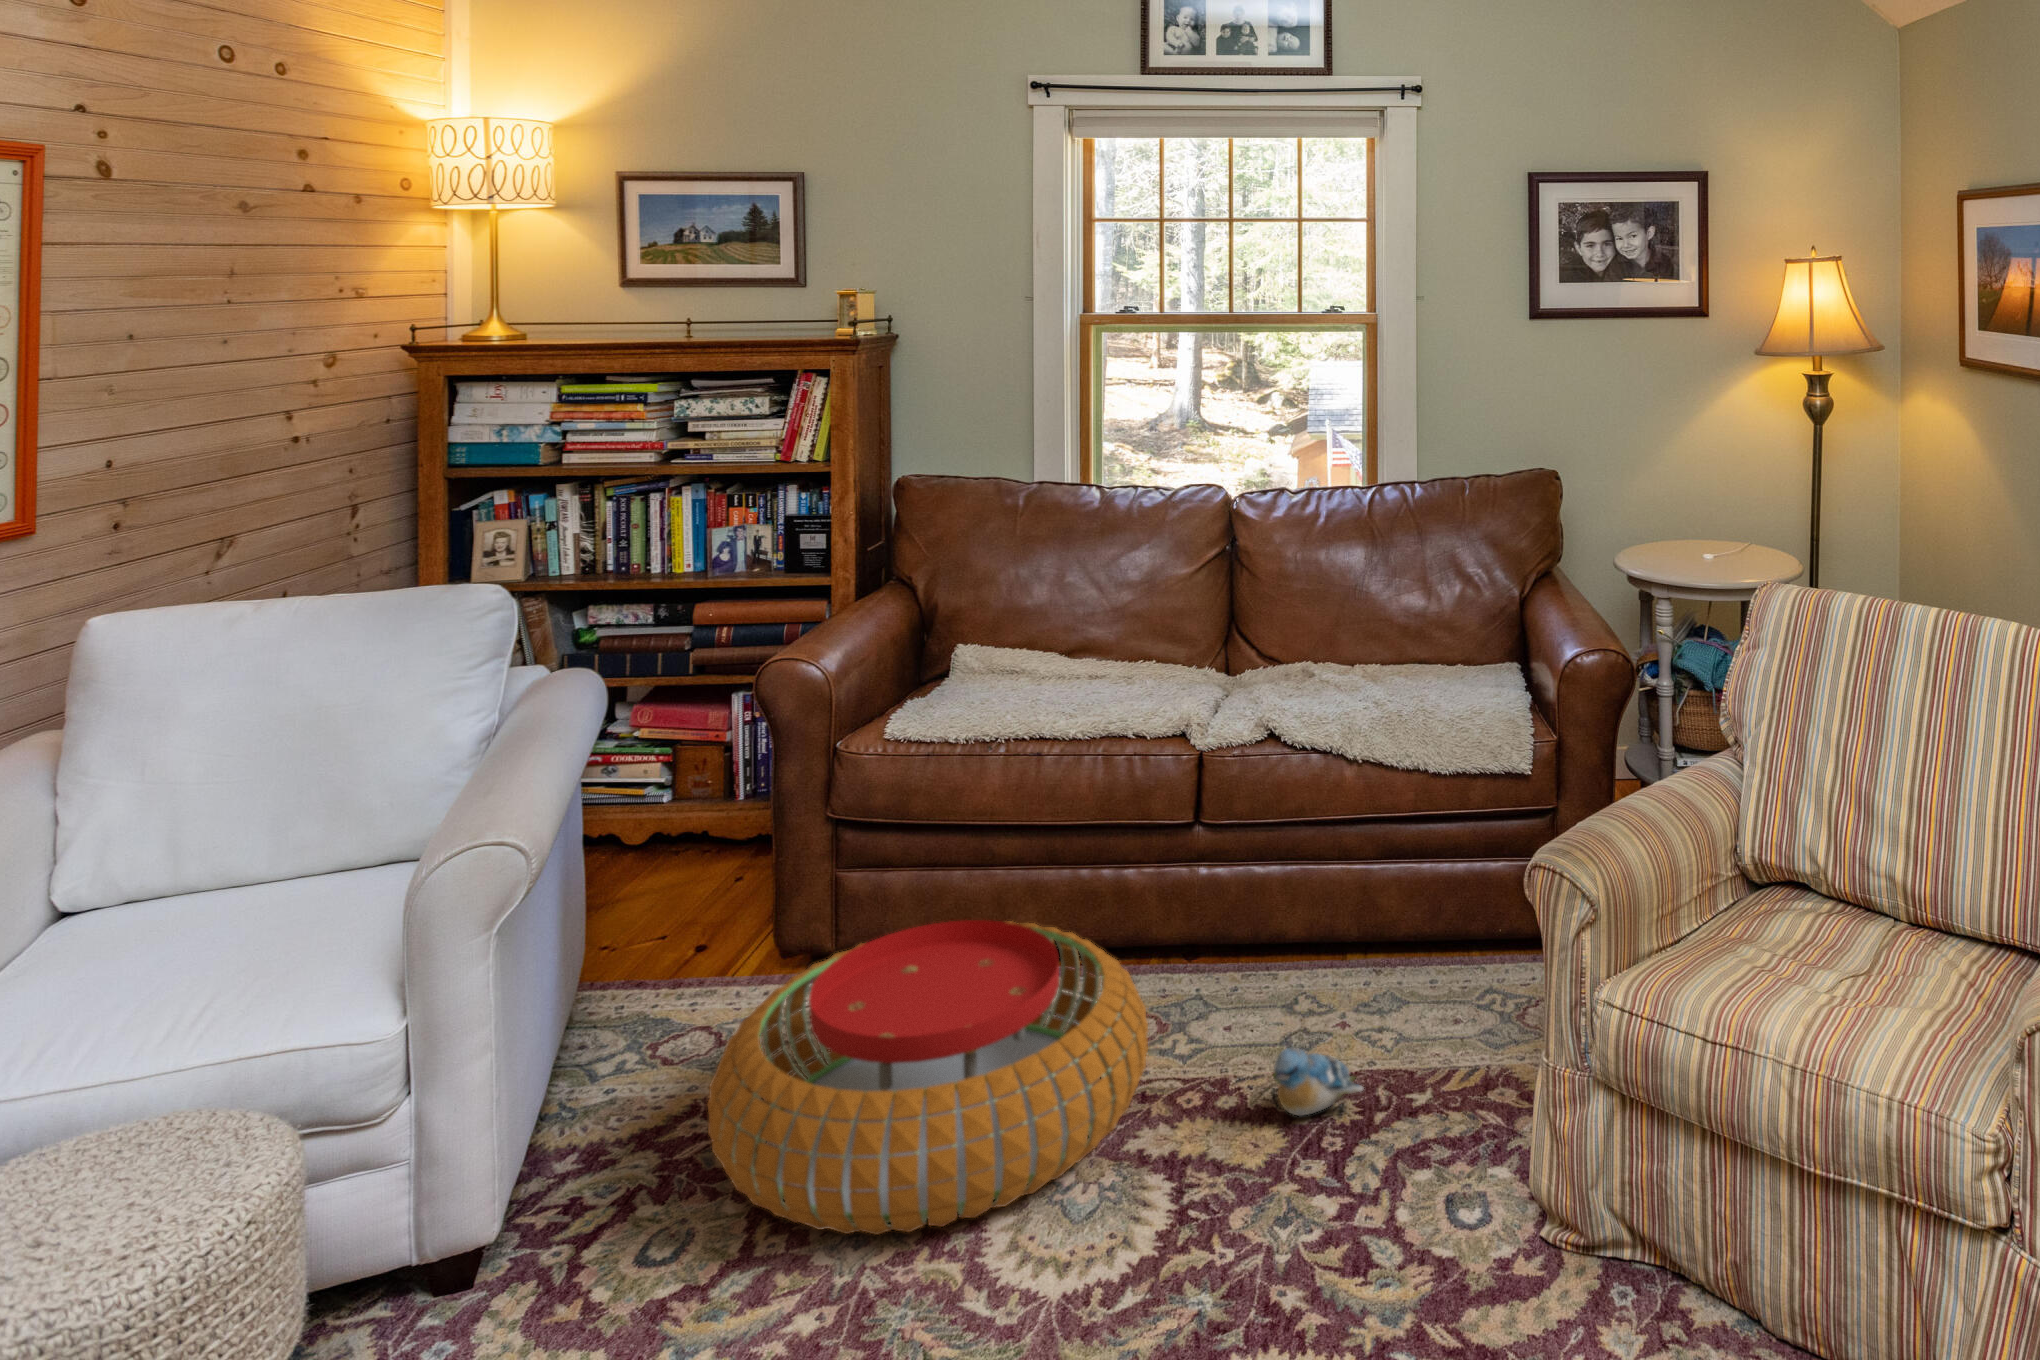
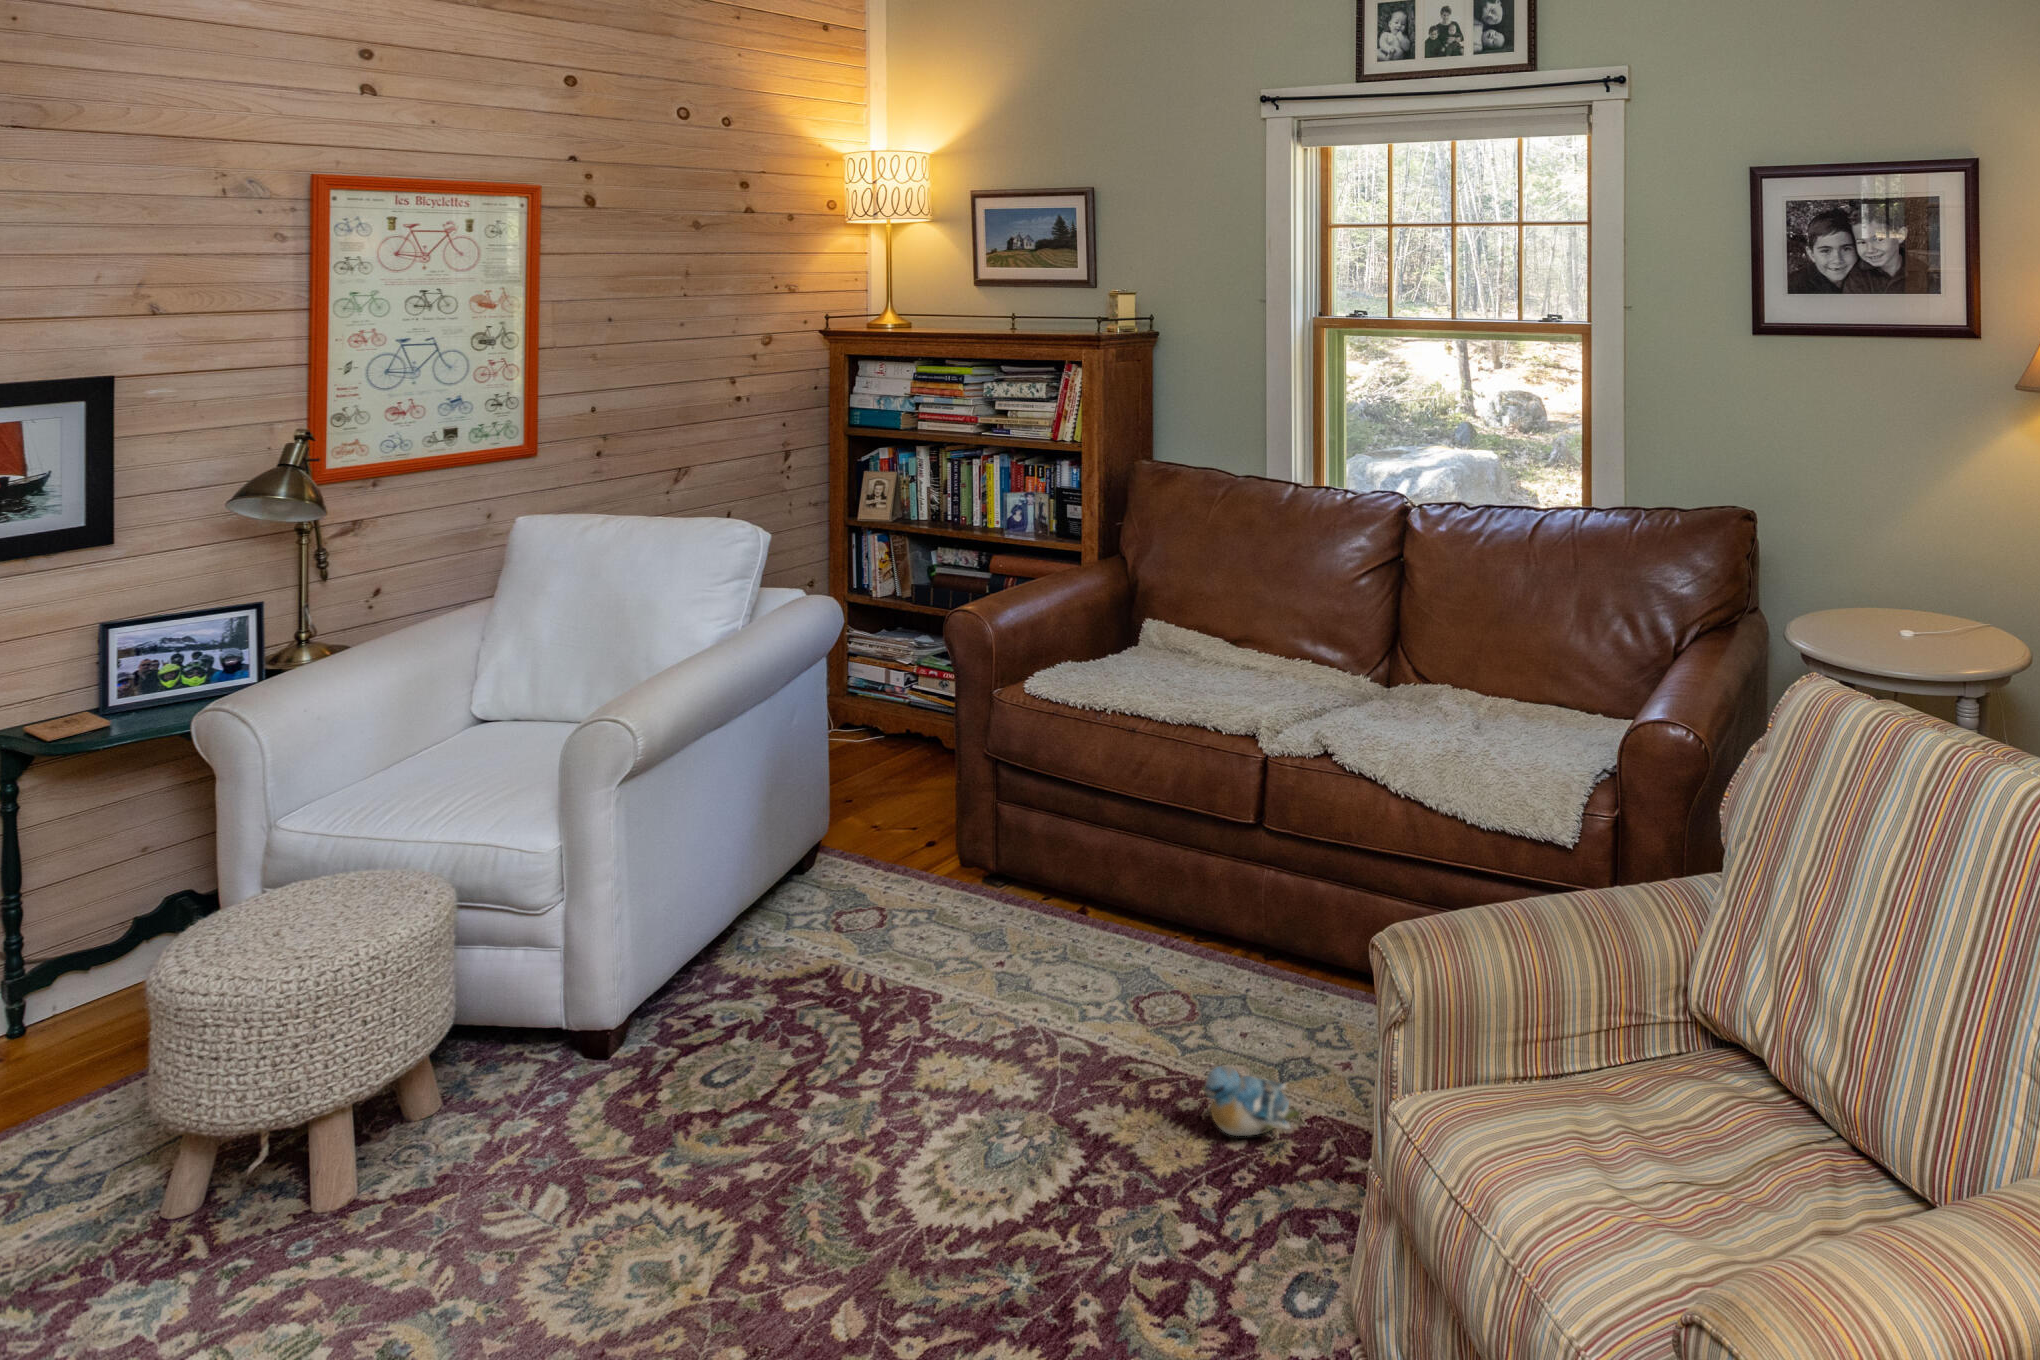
pouf: present [708,920,1148,1235] -> none [772,867,1148,1136]

